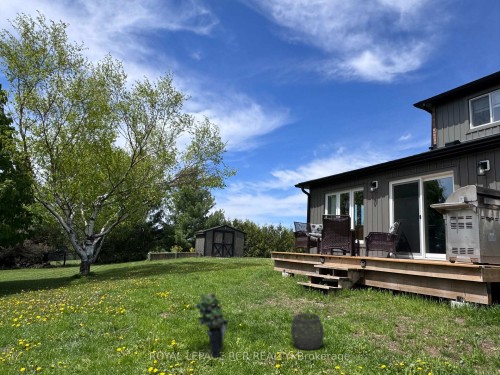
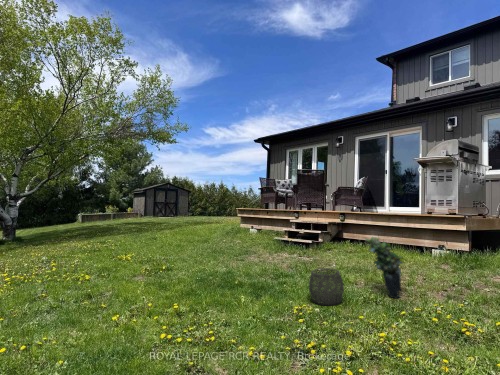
potted plant: present [195,292,229,357] -> present [366,237,403,298]

